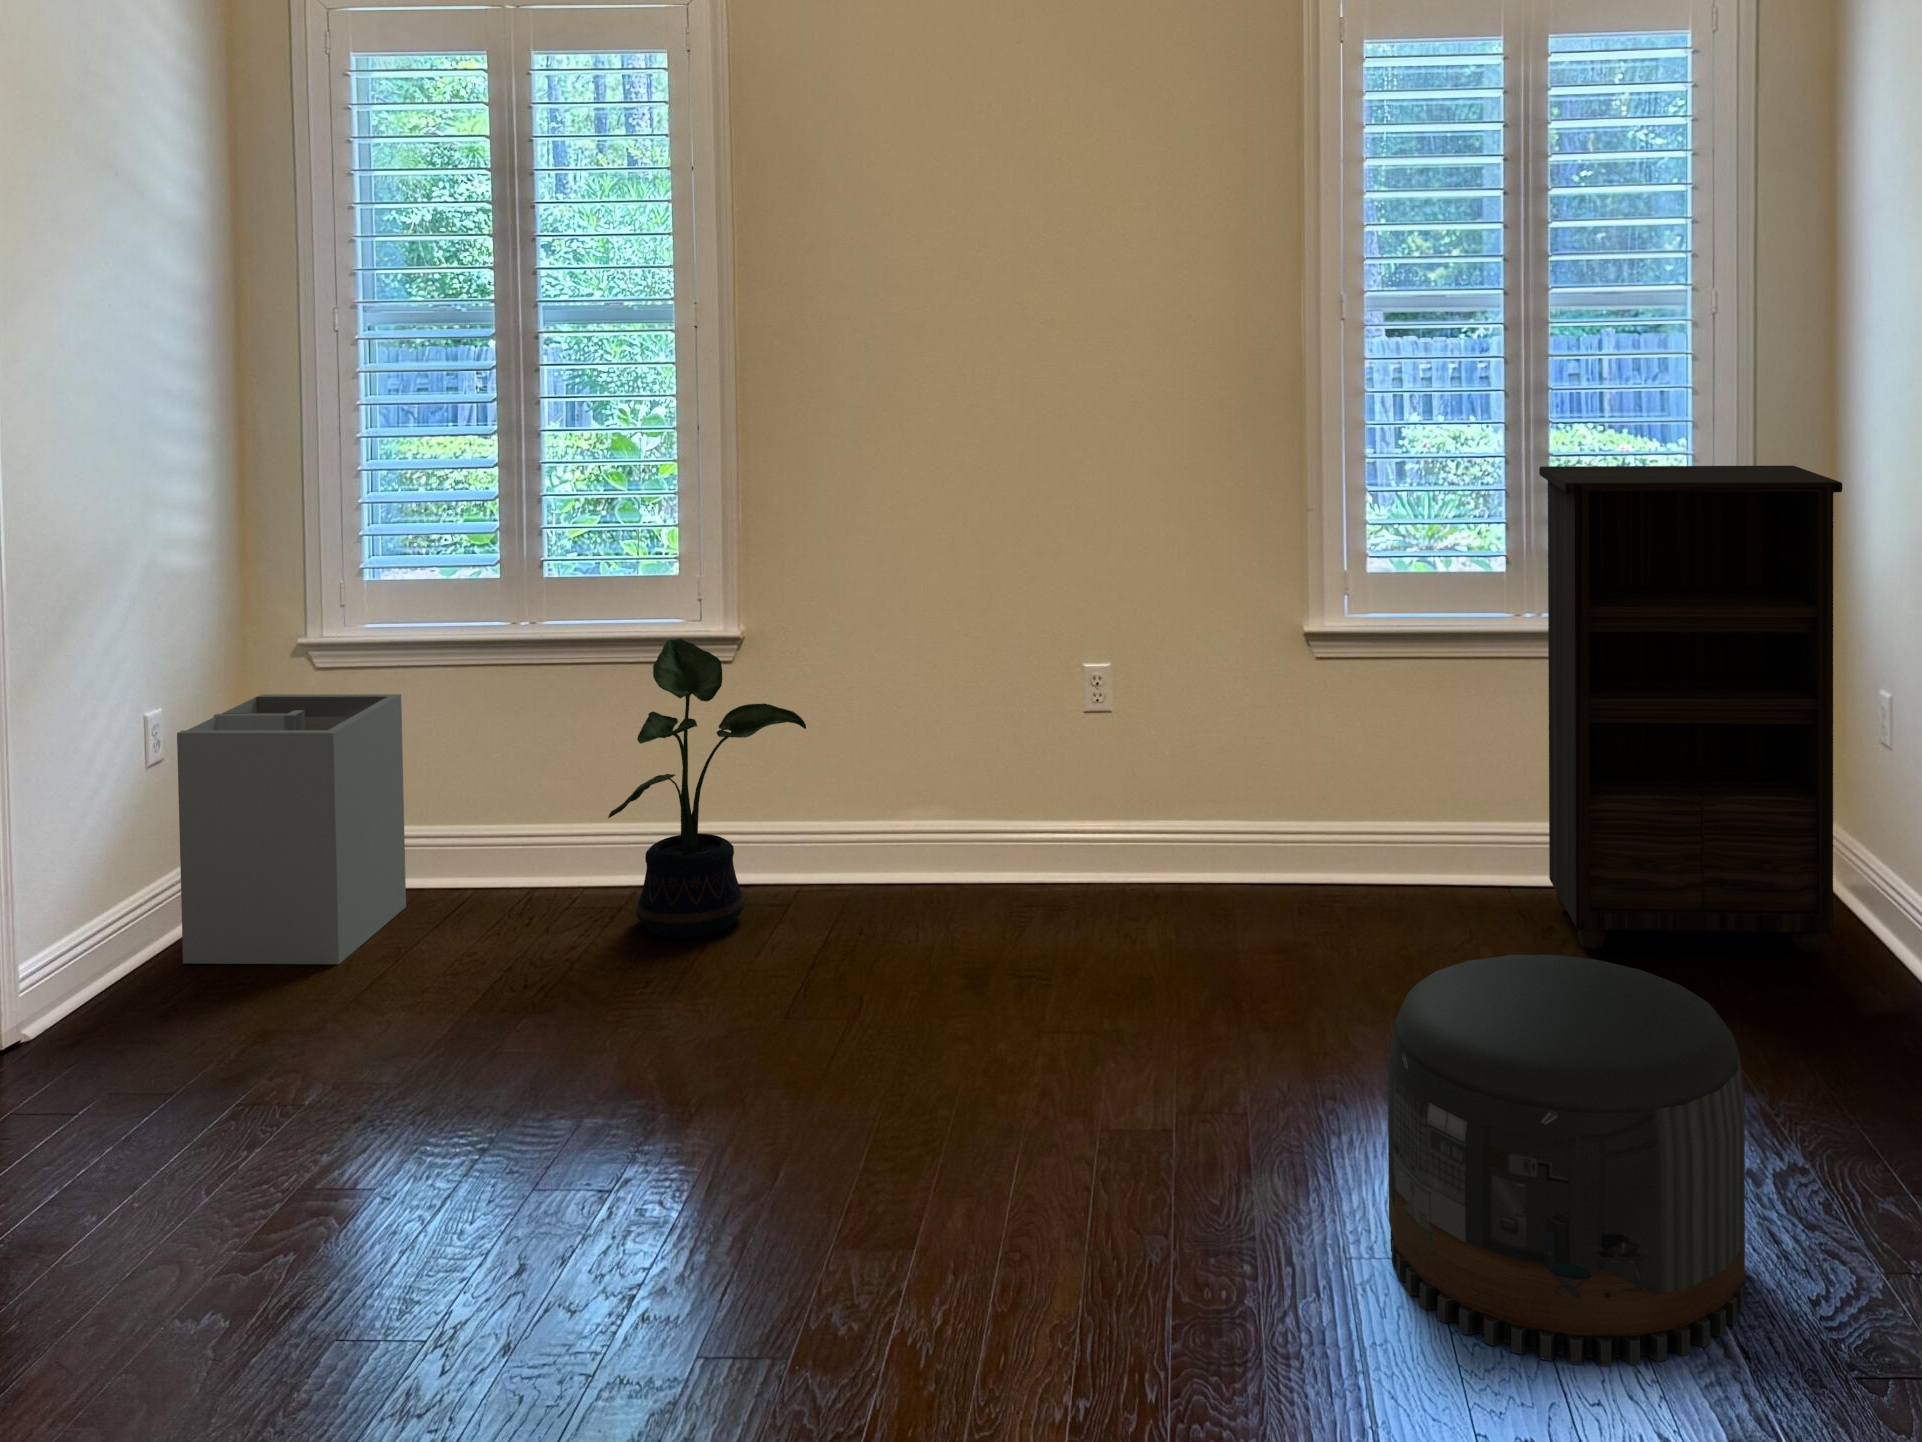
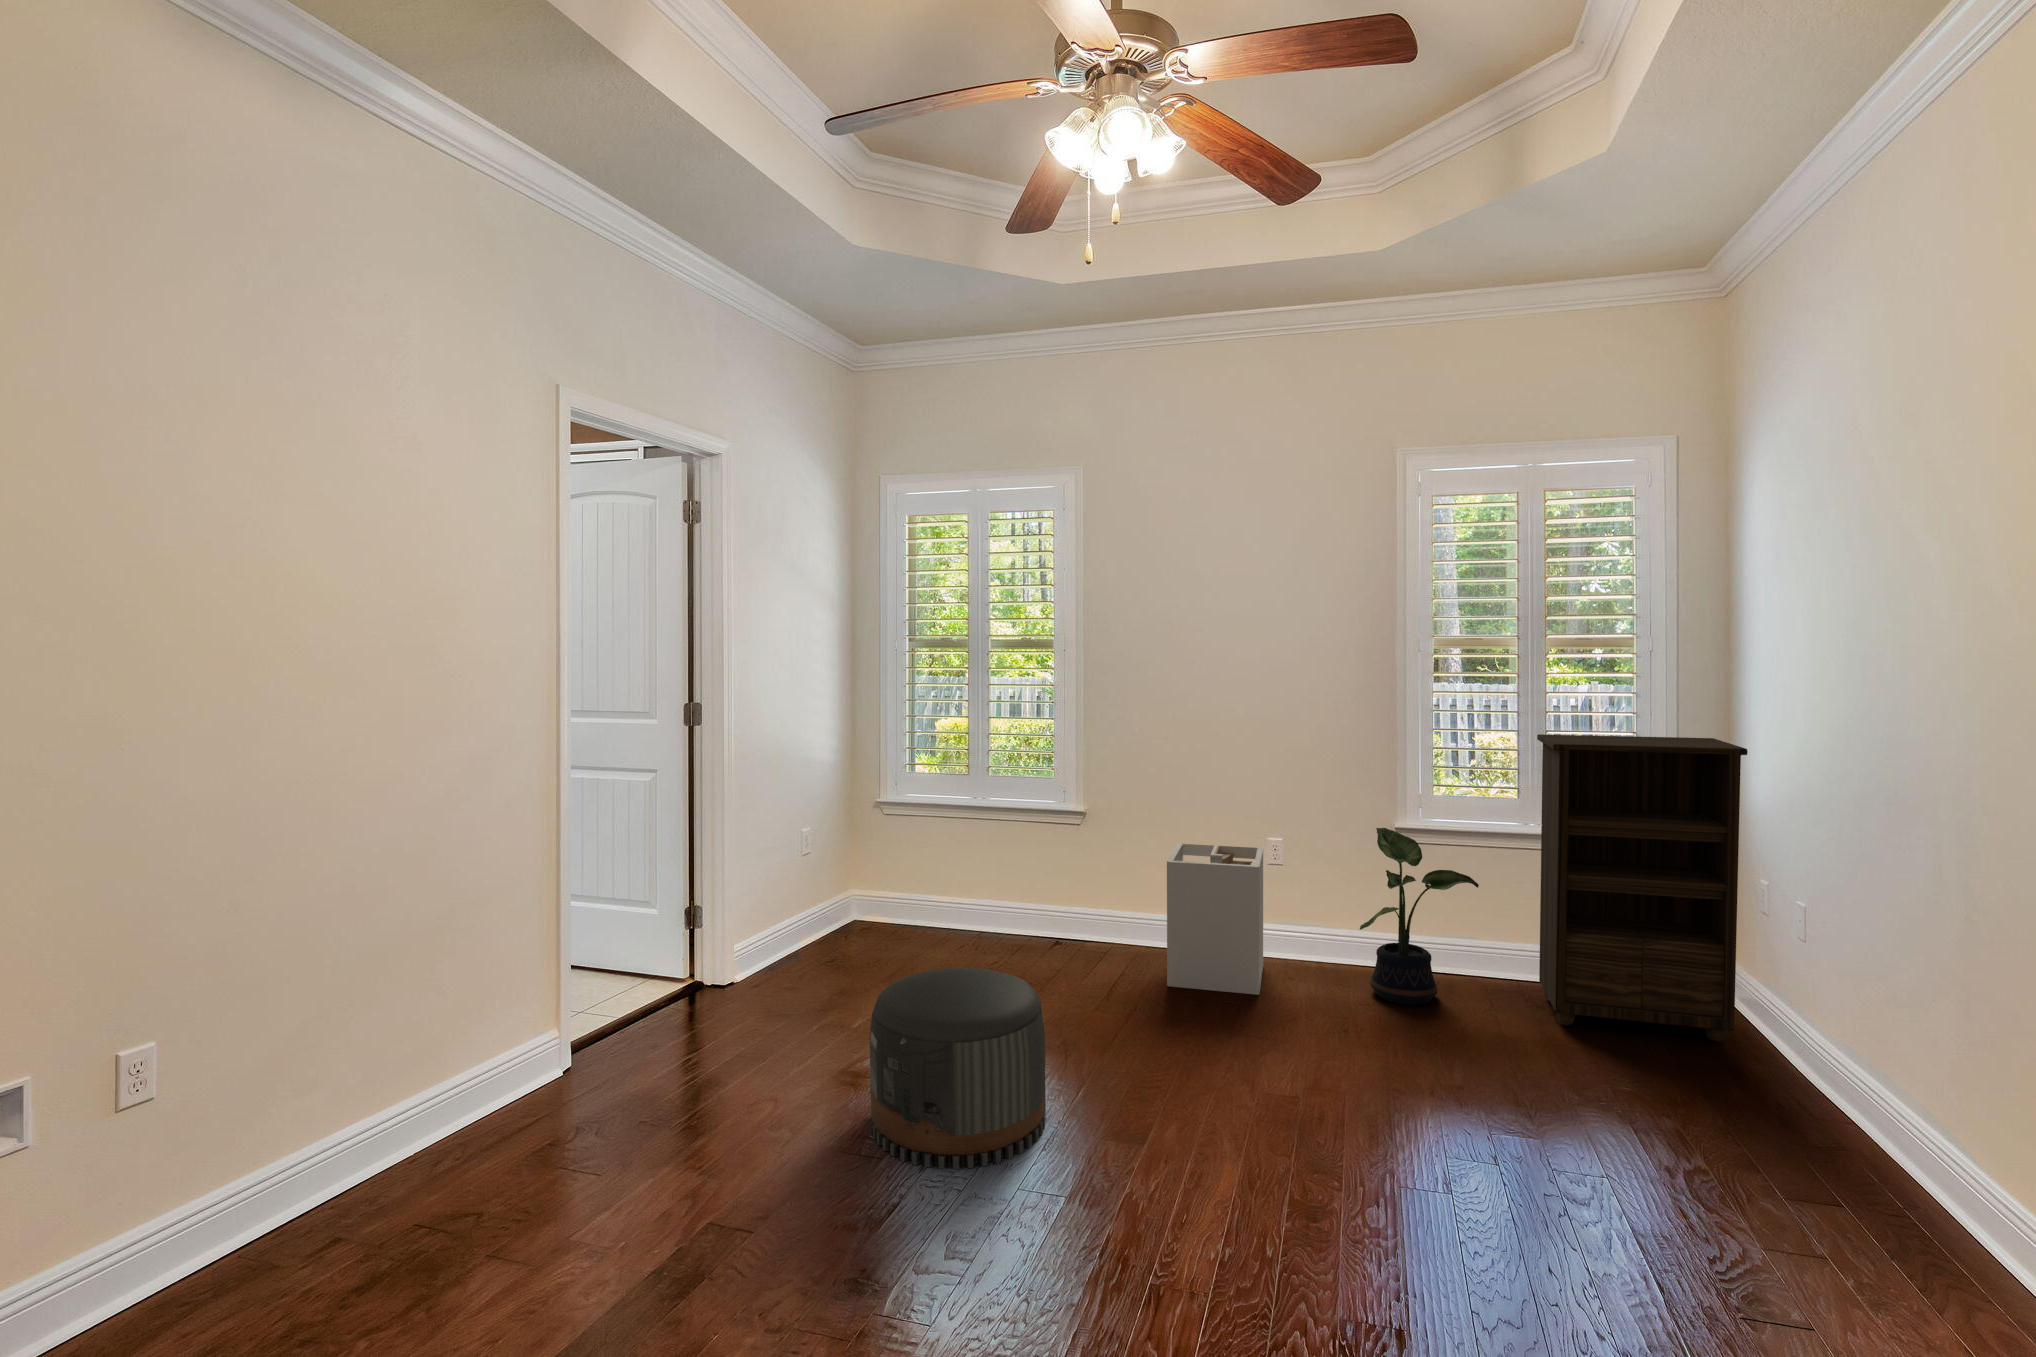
potted plant: present [608,639,806,938] -> present [1360,828,1479,1005]
laundry hamper: present [177,694,406,964] -> present [1167,843,1263,995]
pouf: present [1388,955,1745,1366] -> present [870,968,1046,1169]

